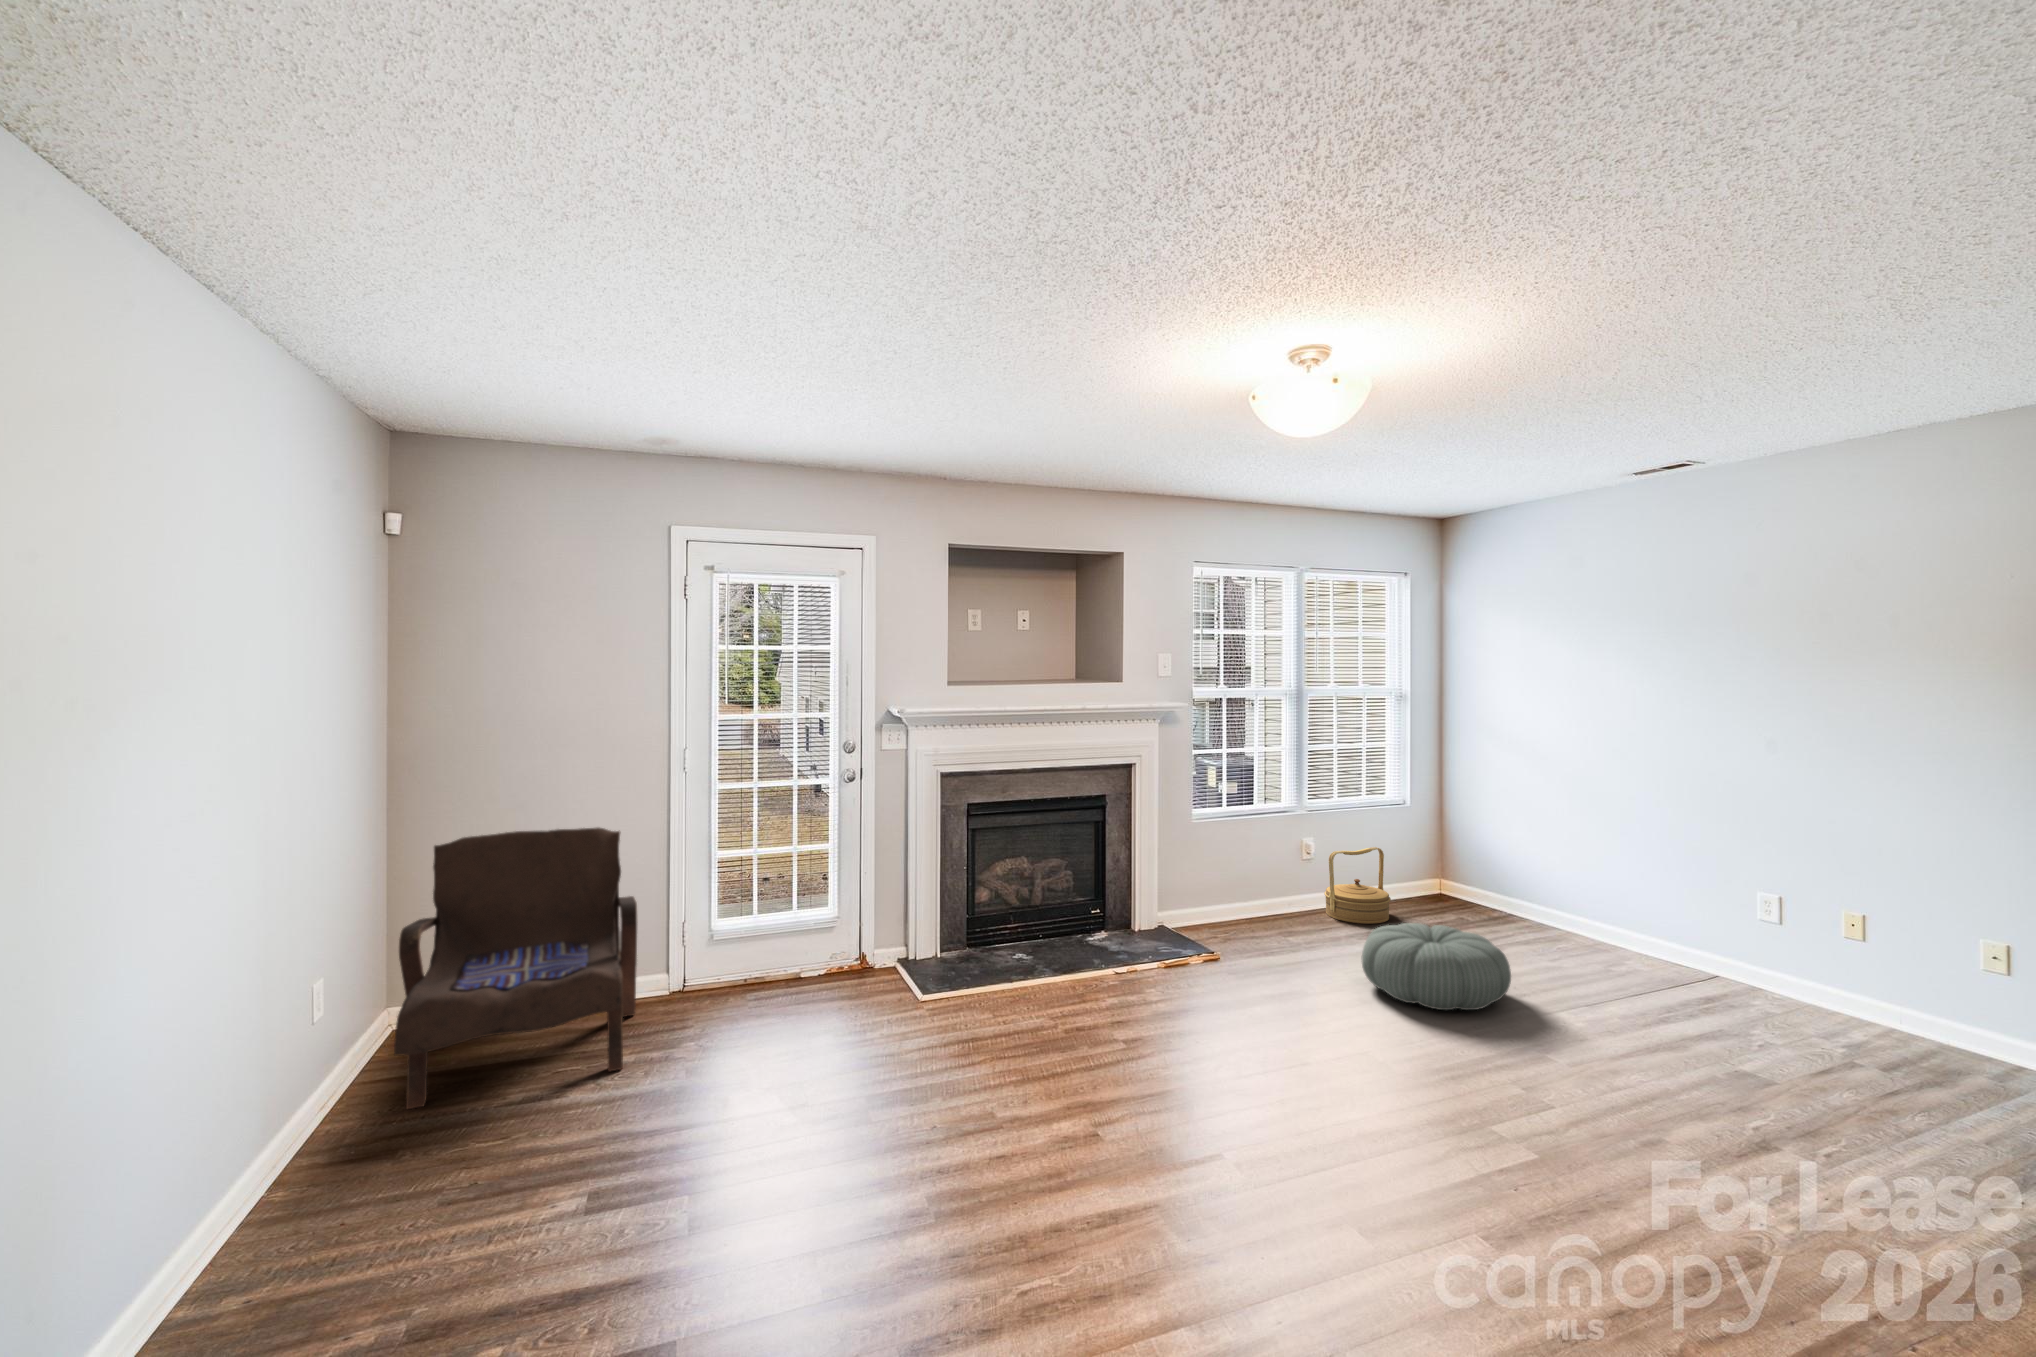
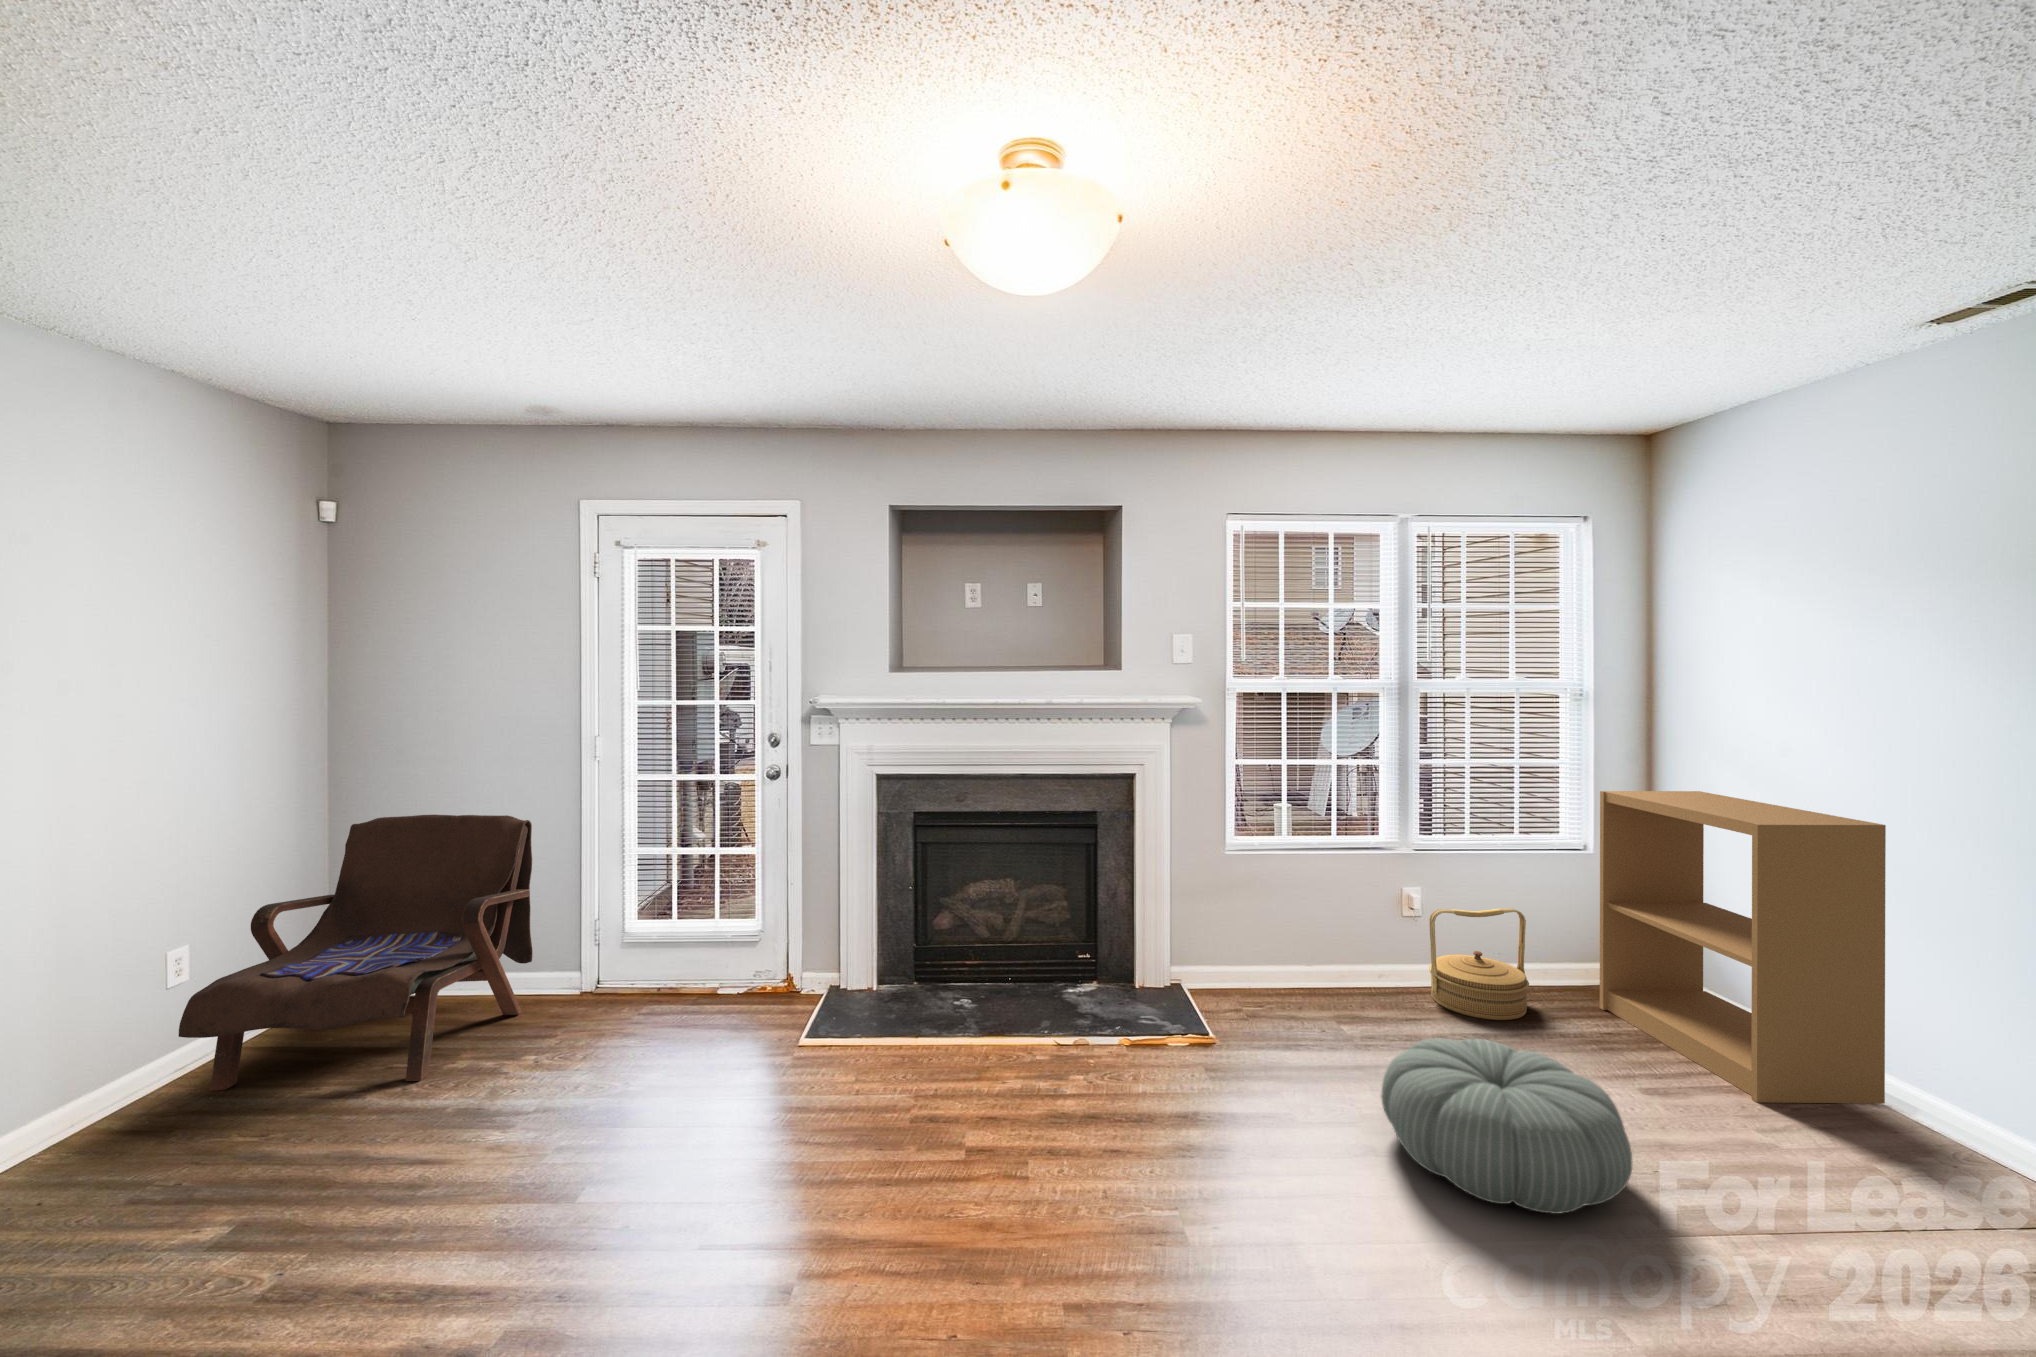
bookshelf: none [1426,760,1589,947] -> present [1600,791,1886,1104]

